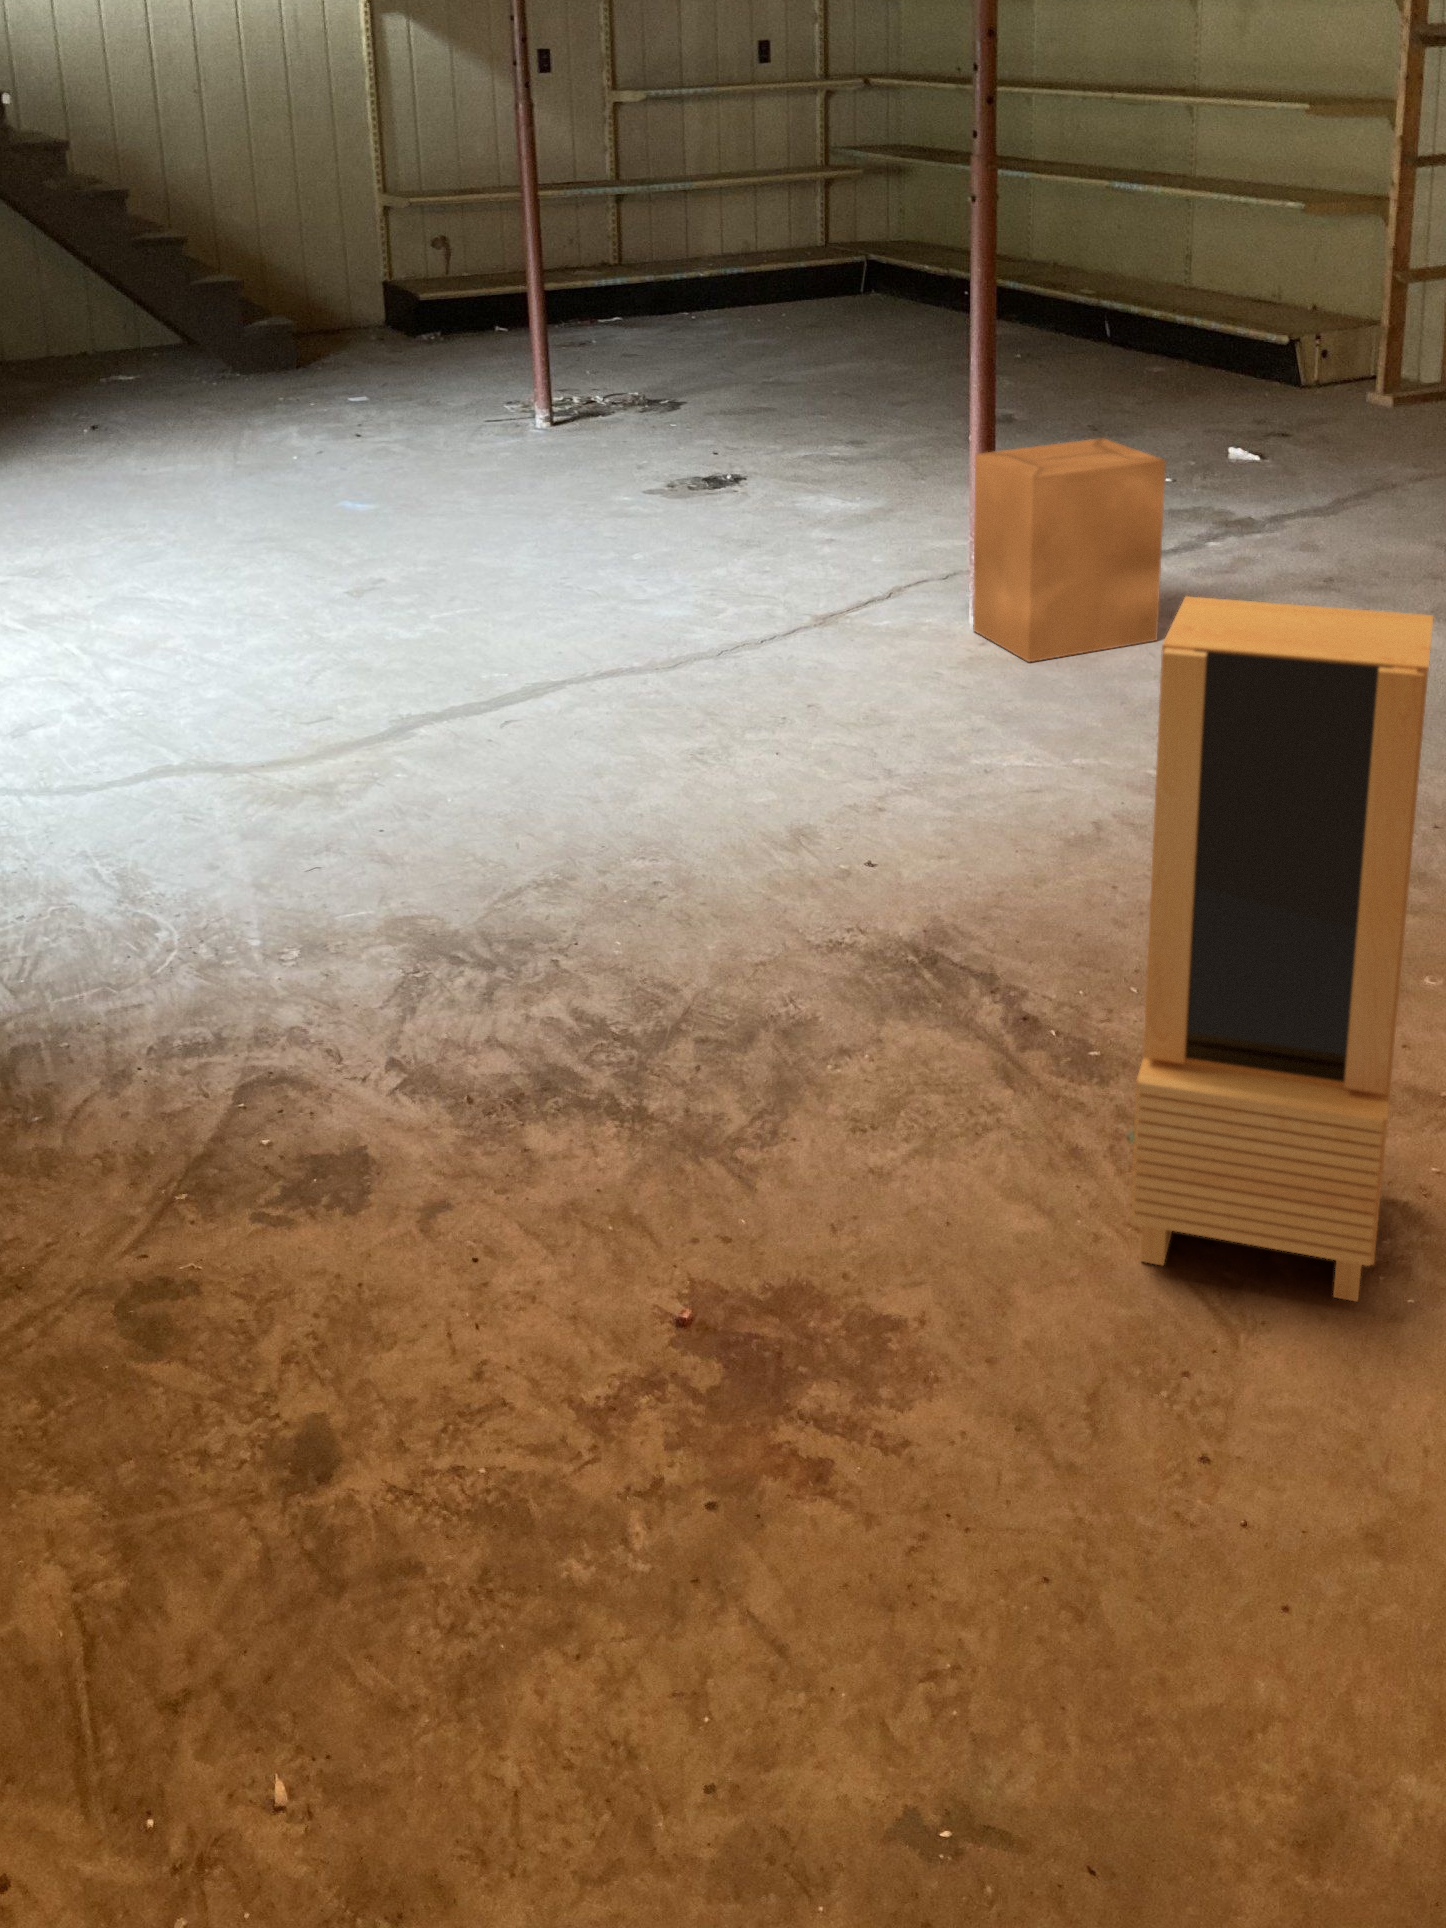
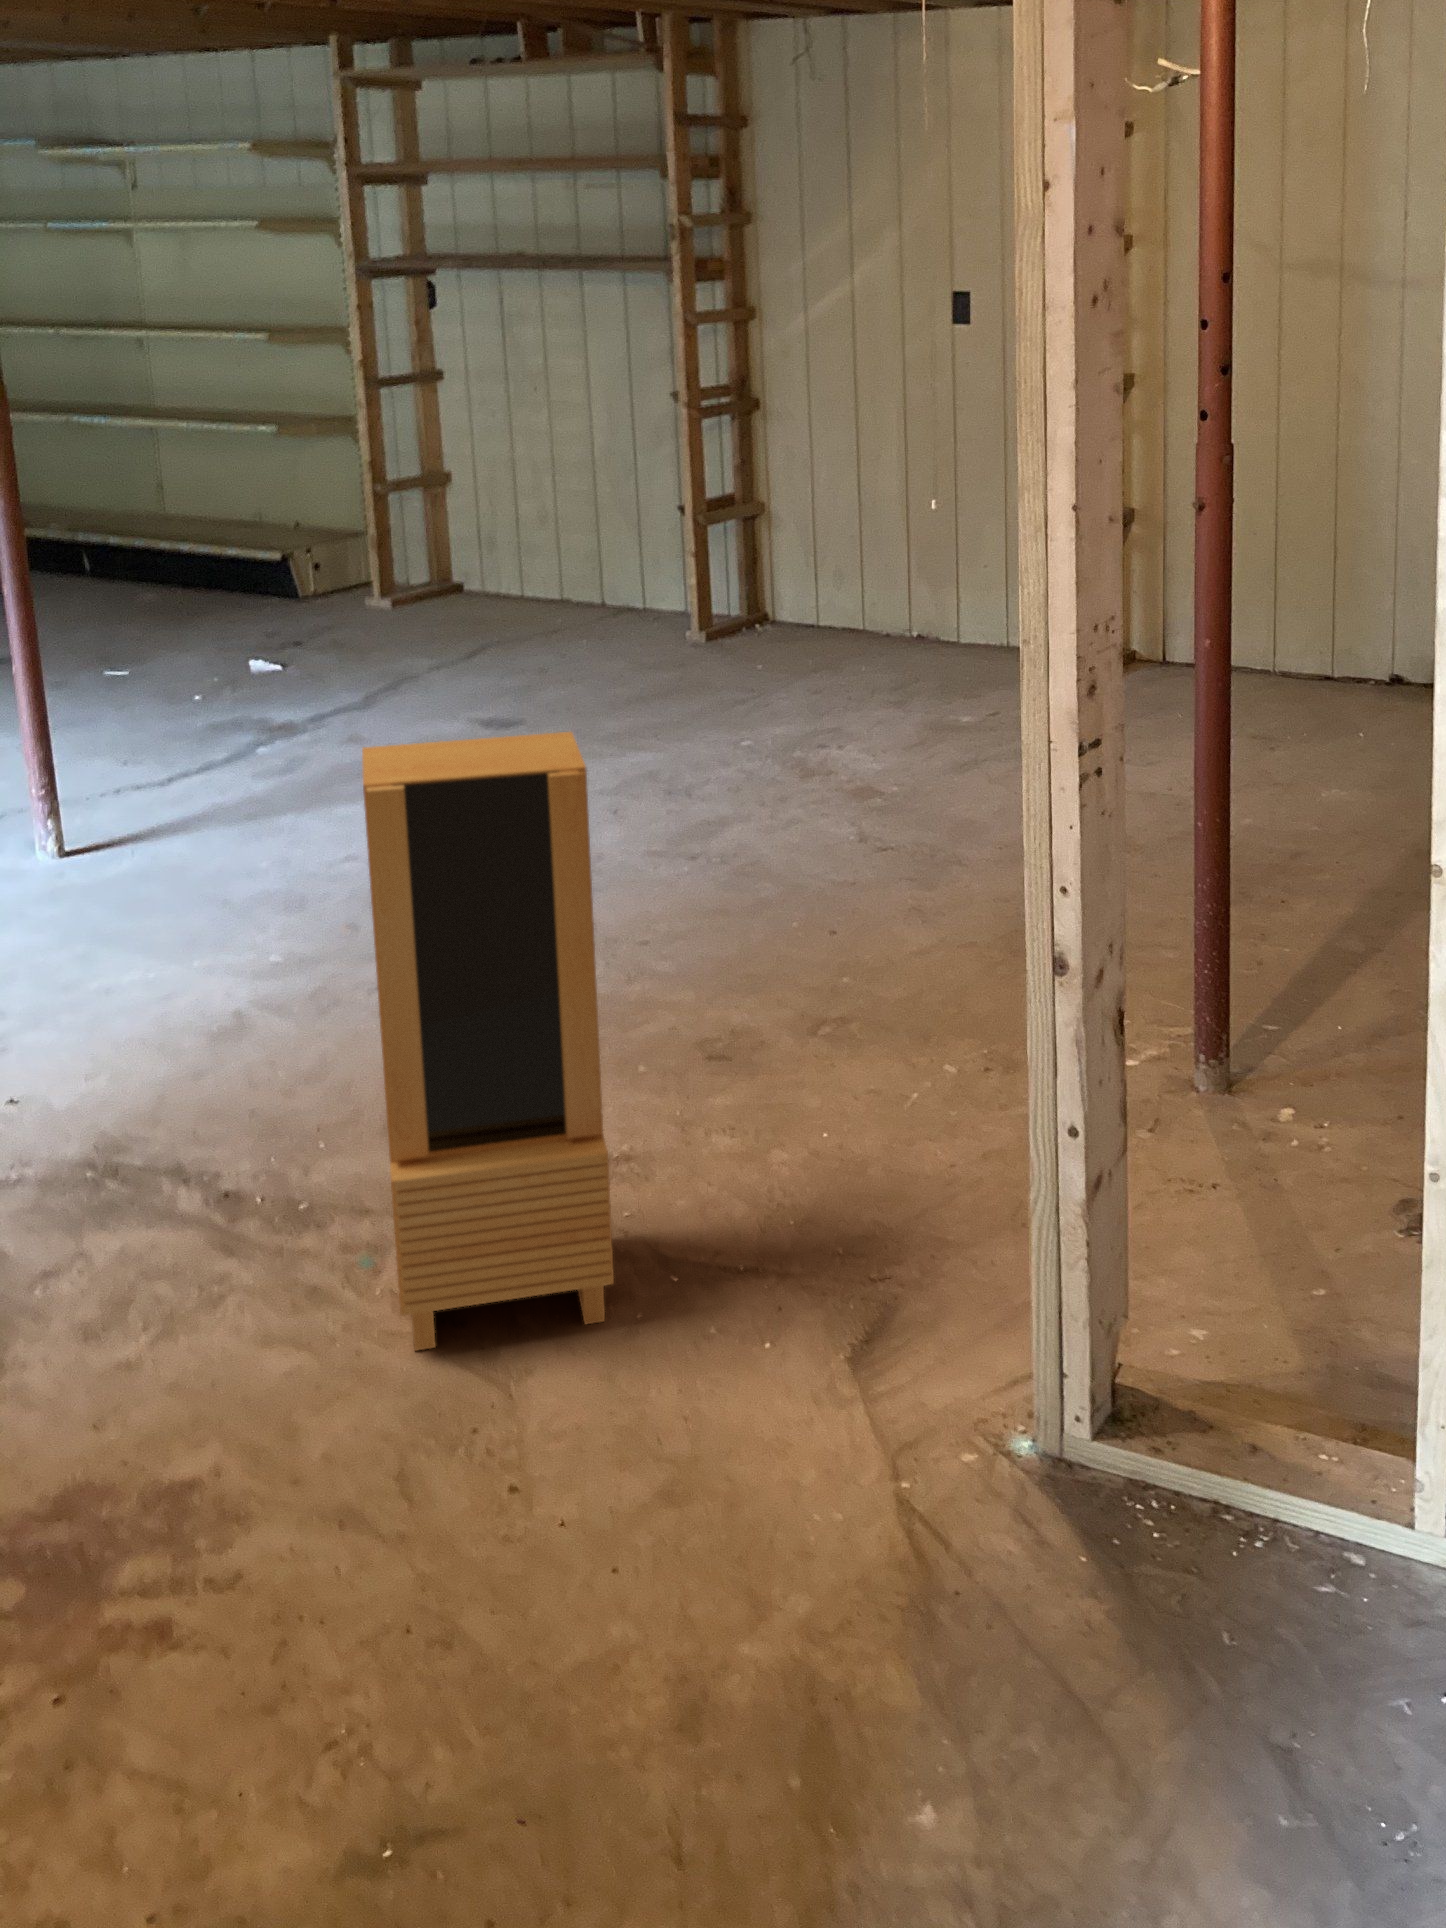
cardboard box: present [973,438,1165,662] -> none [23,656,240,885]

